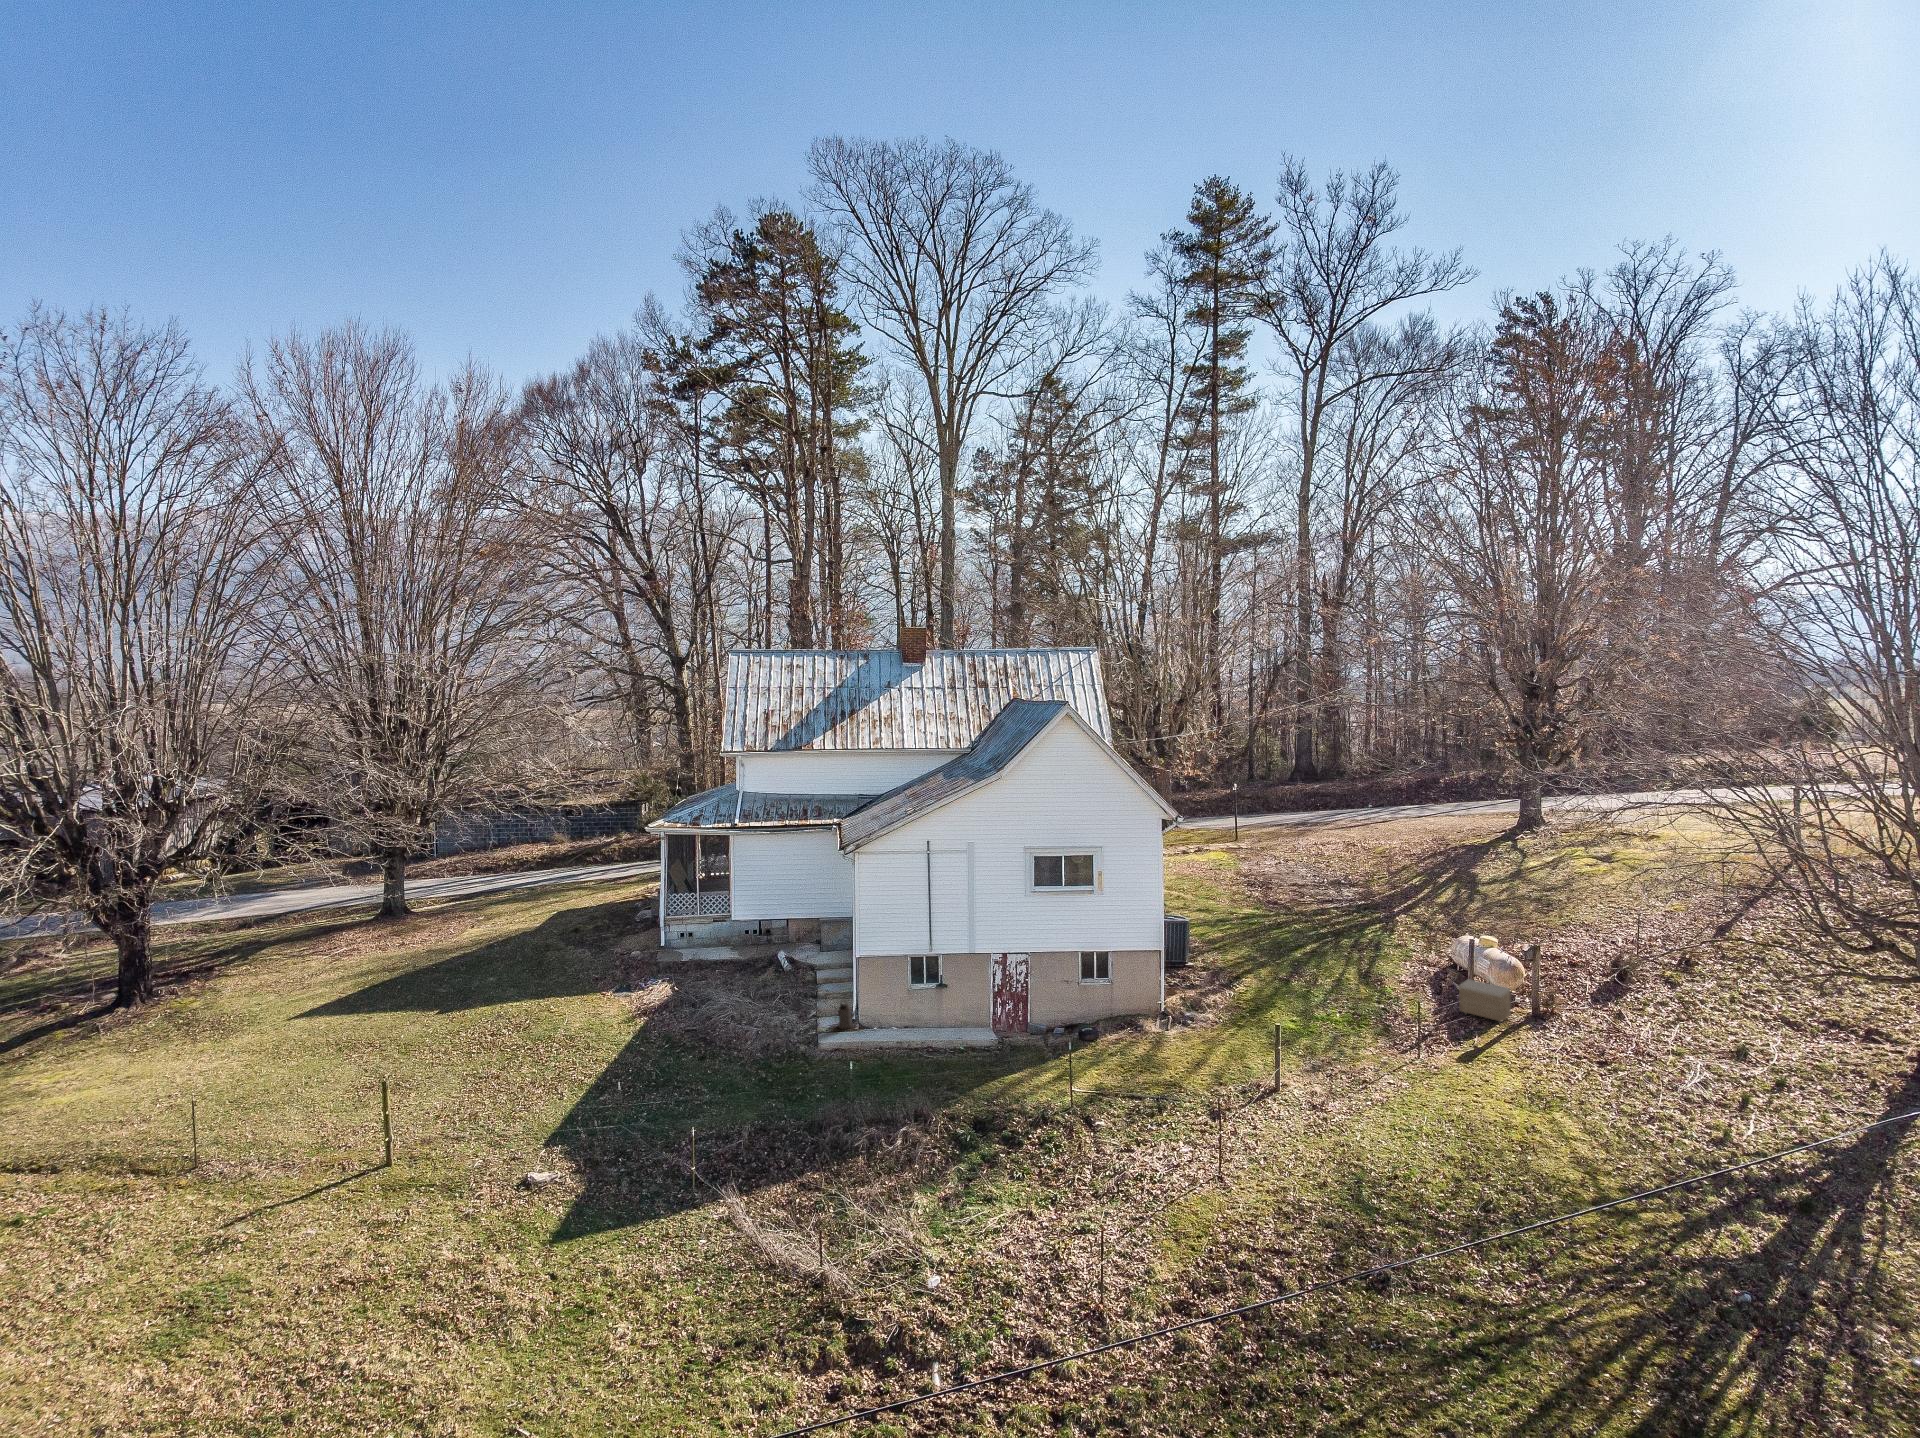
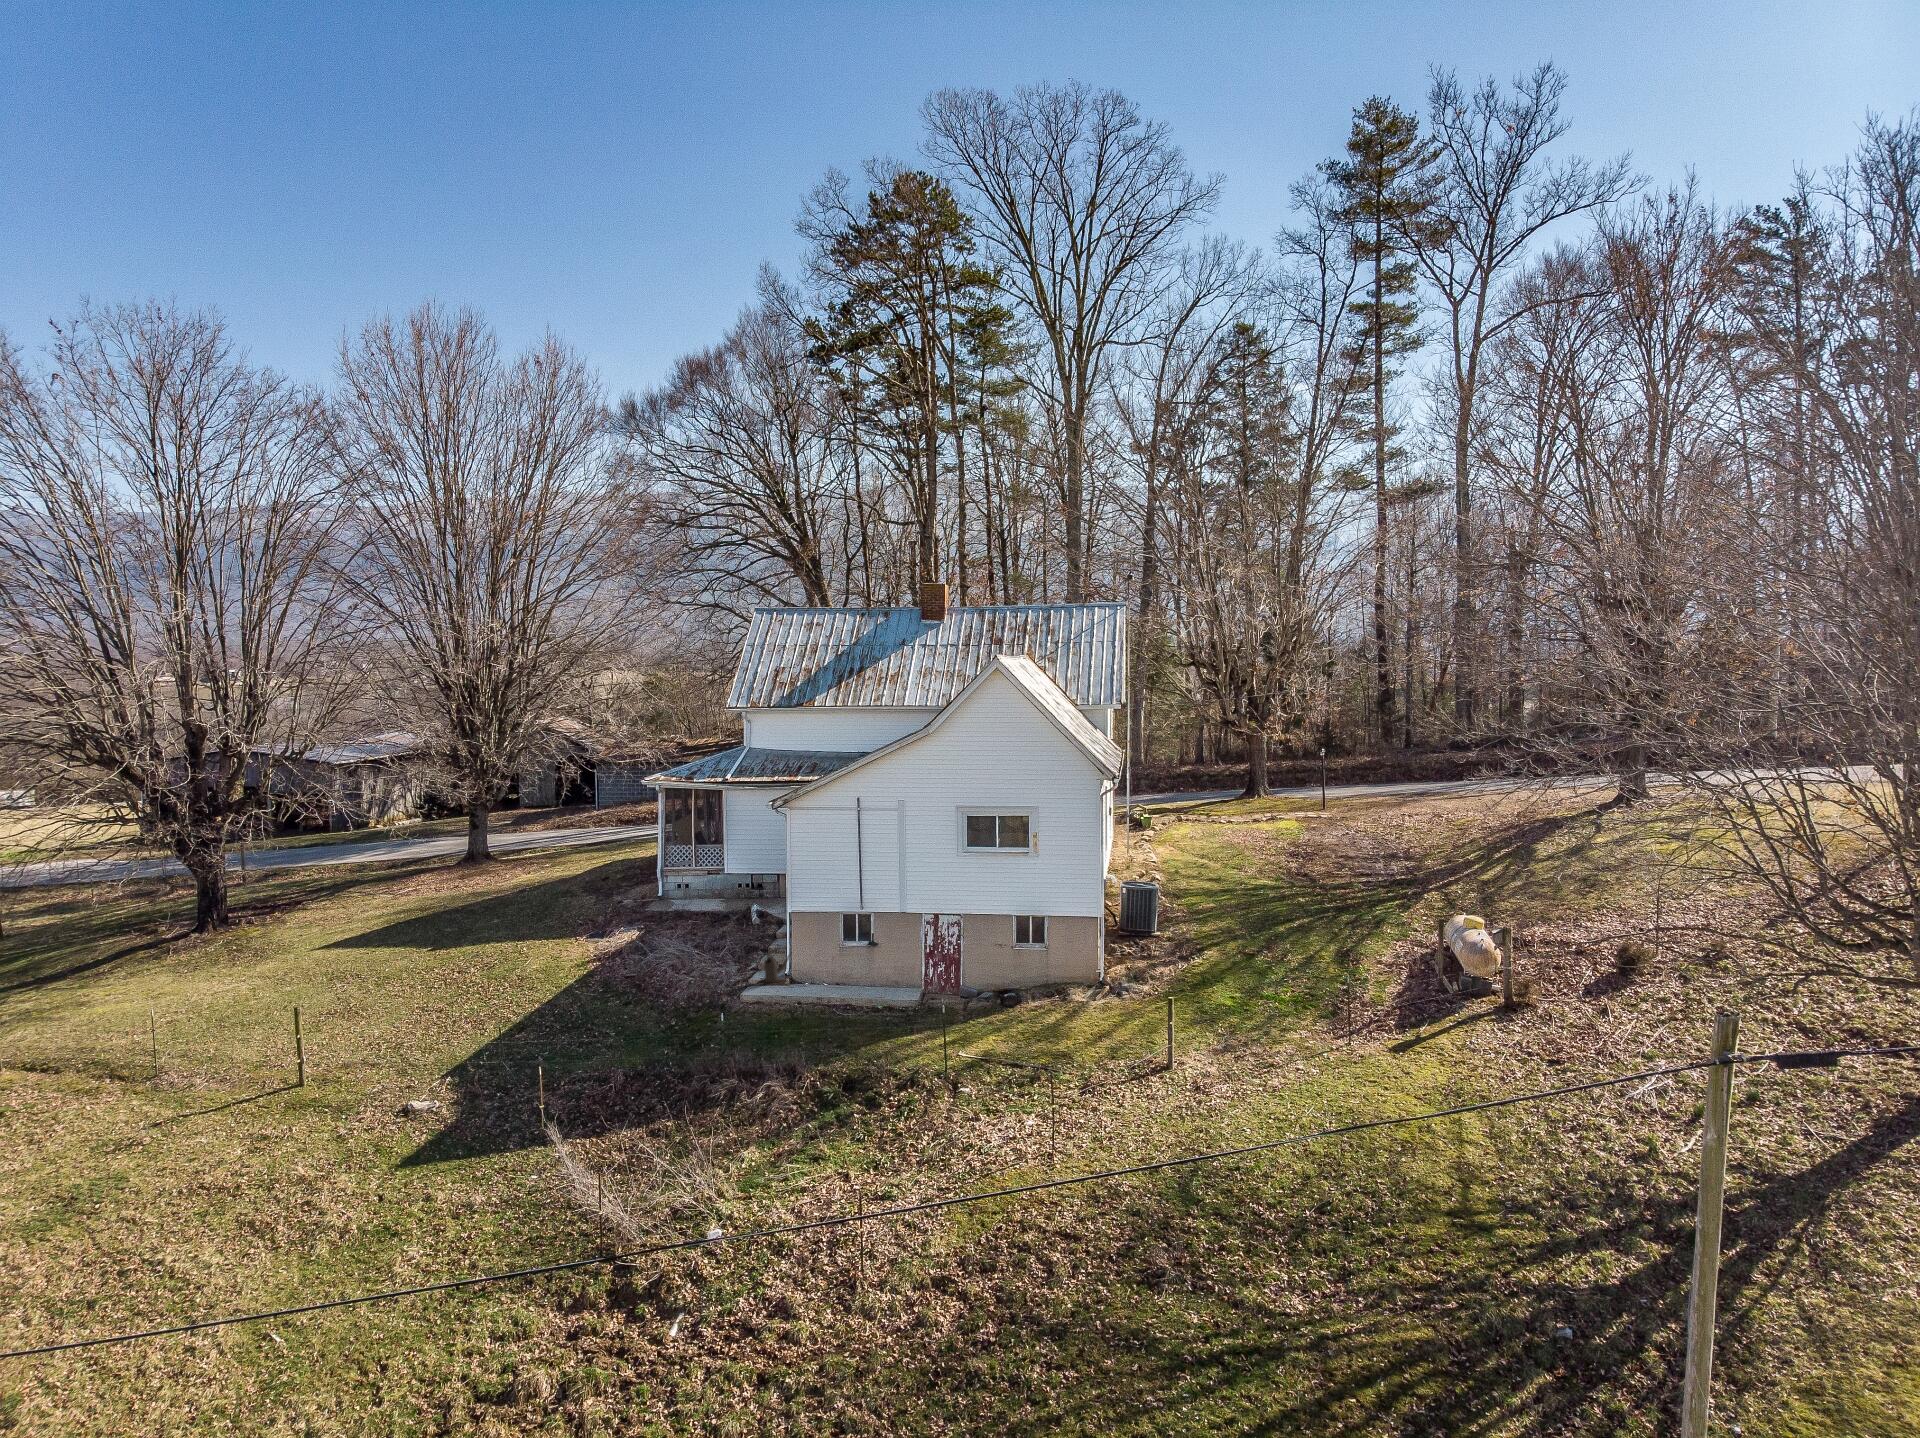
storage bench: present [1459,979,1511,1022] -> none [1430,960,1489,1011]

